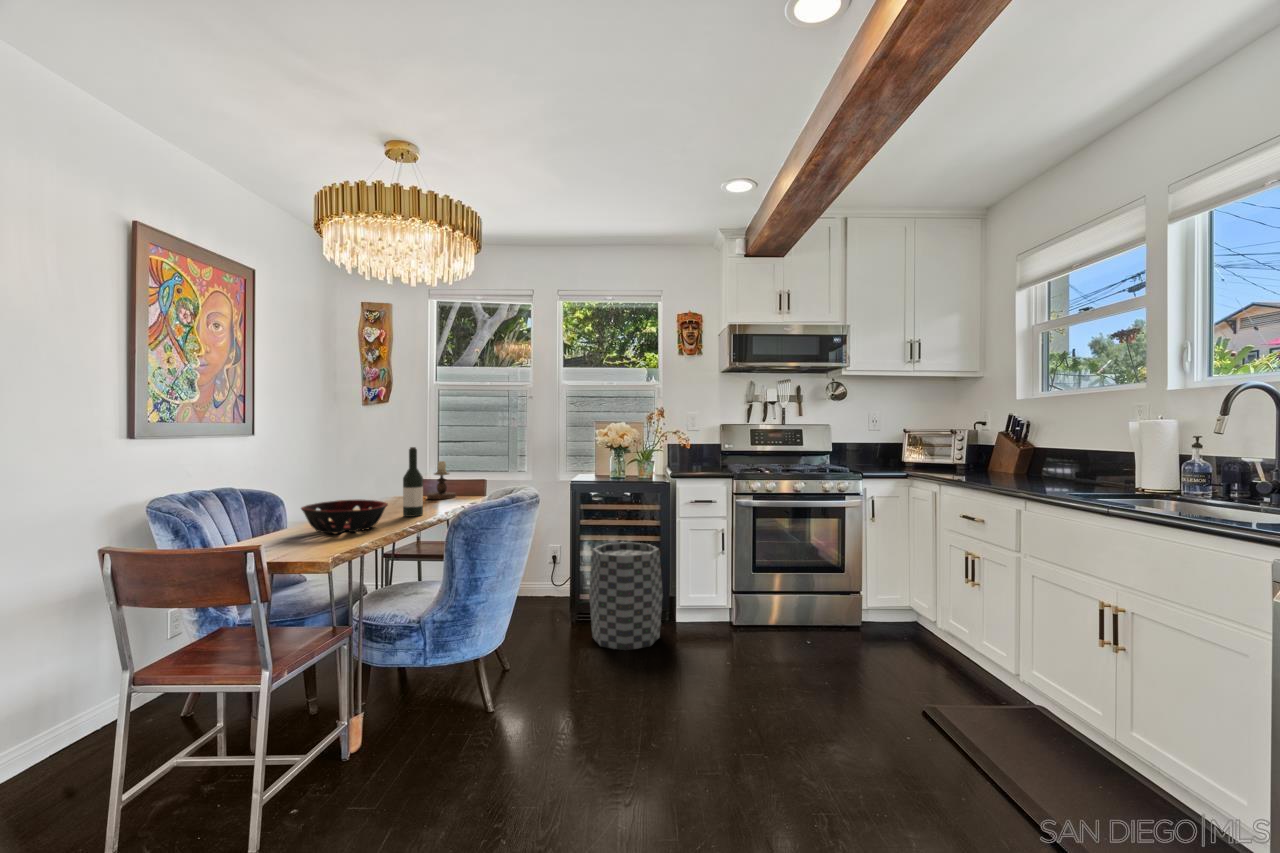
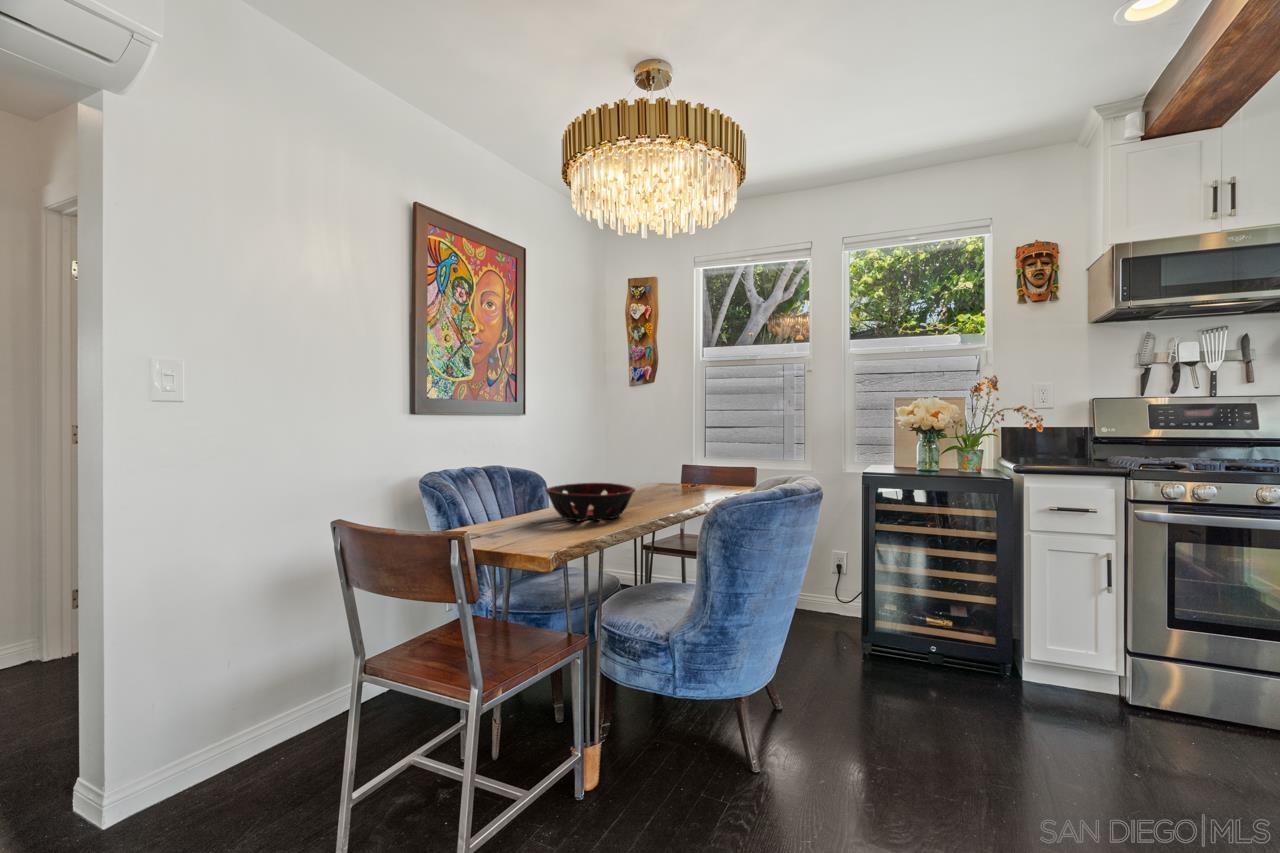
wine bottle: present [403,447,423,517] -> none [655,424,677,506]
candlestick: present [427,461,456,499] -> none [686,444,718,488]
trash can: present [589,542,663,650] -> none [887,559,1002,712]

